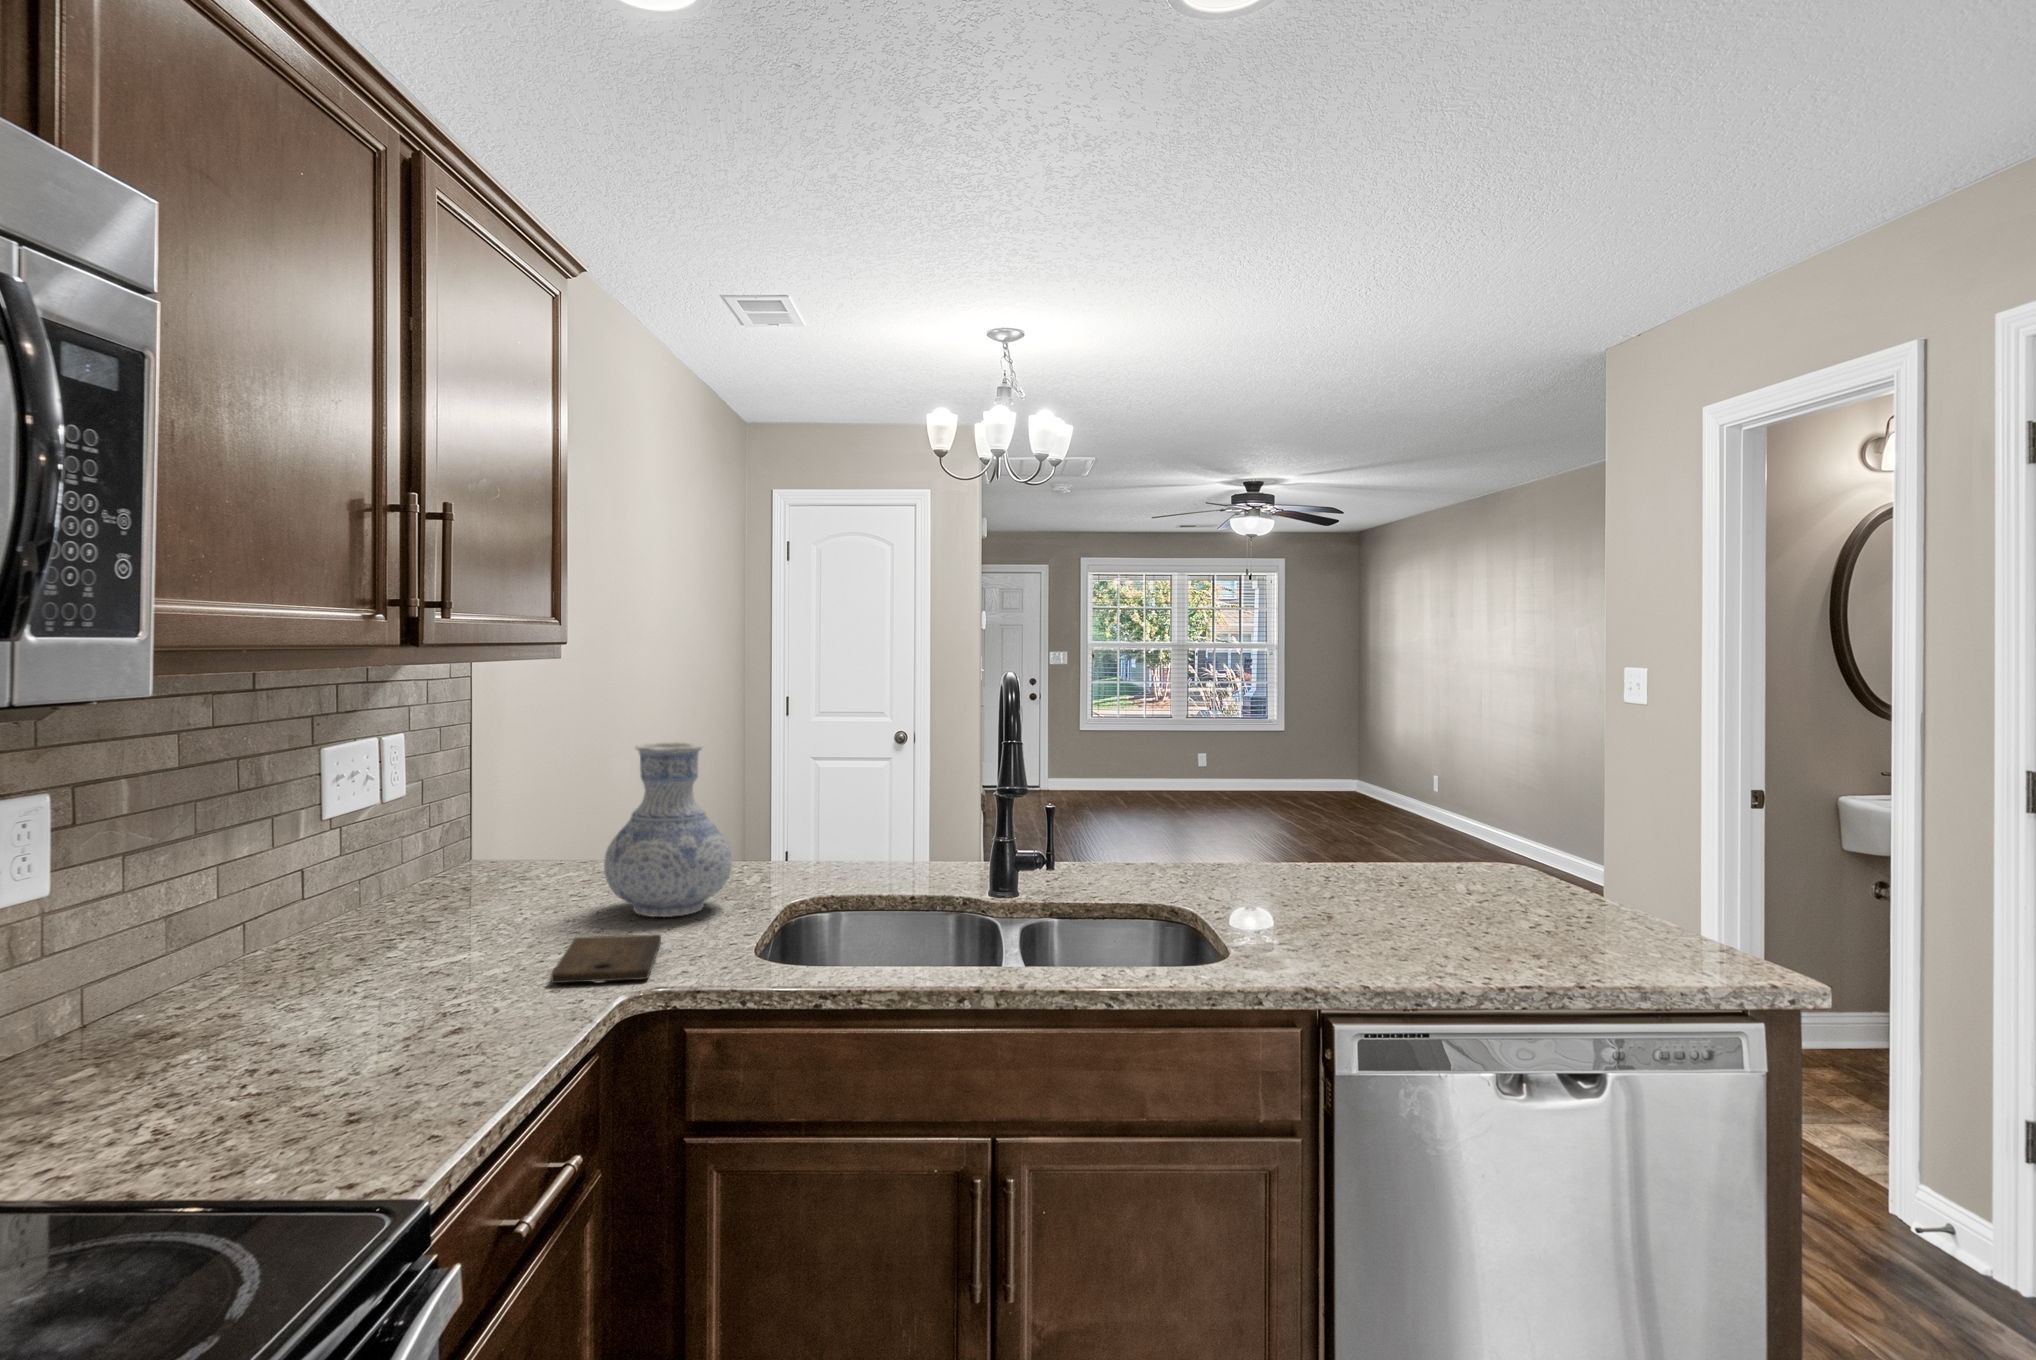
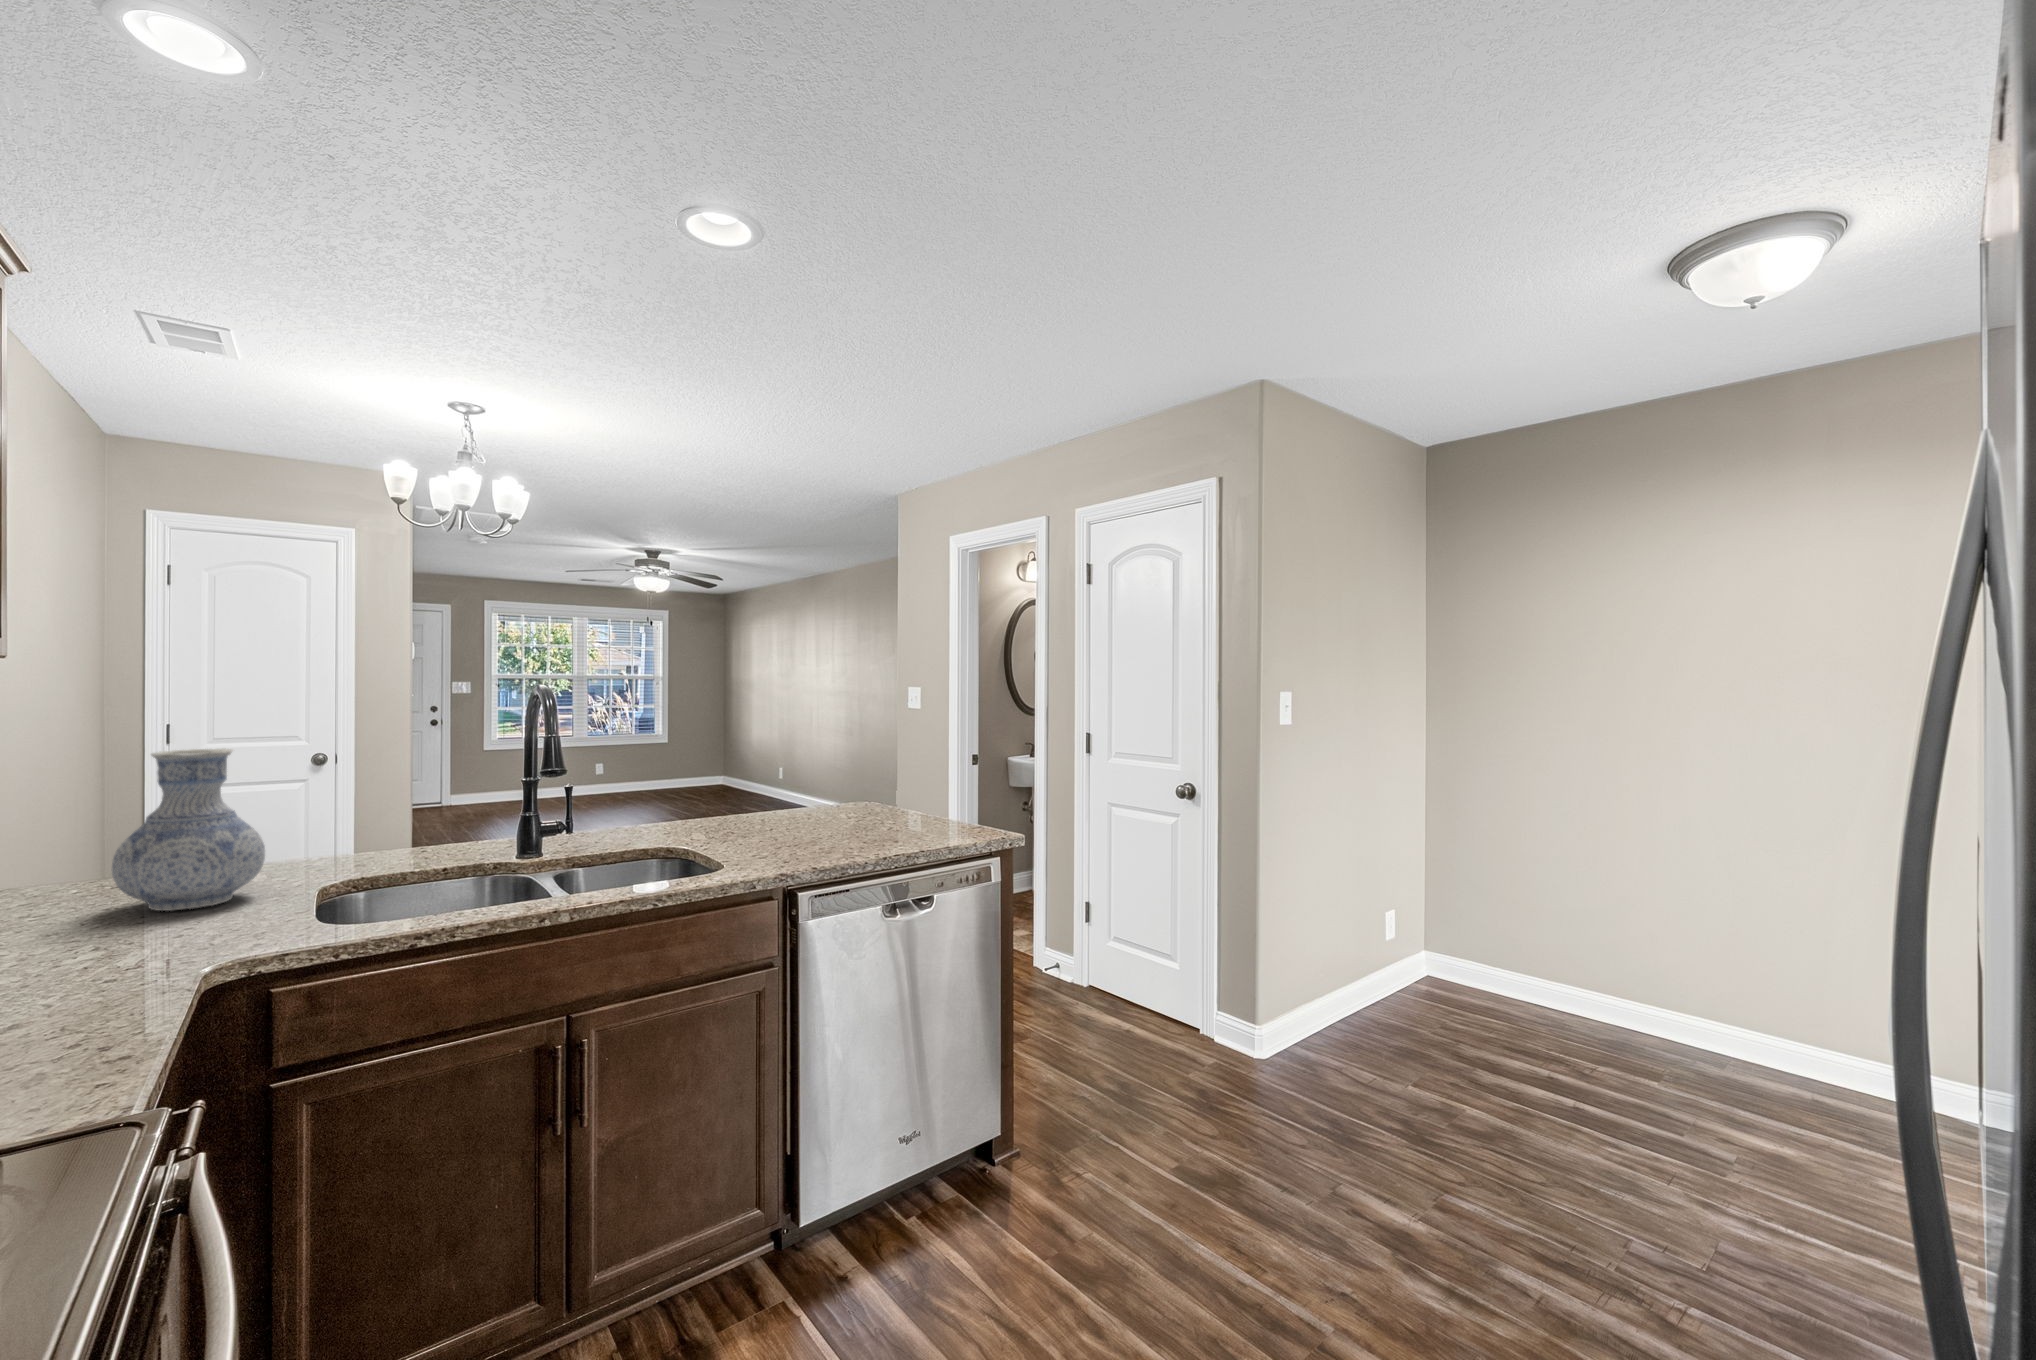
cutting board: present [551,935,661,983] -> none [103,919,225,968]

